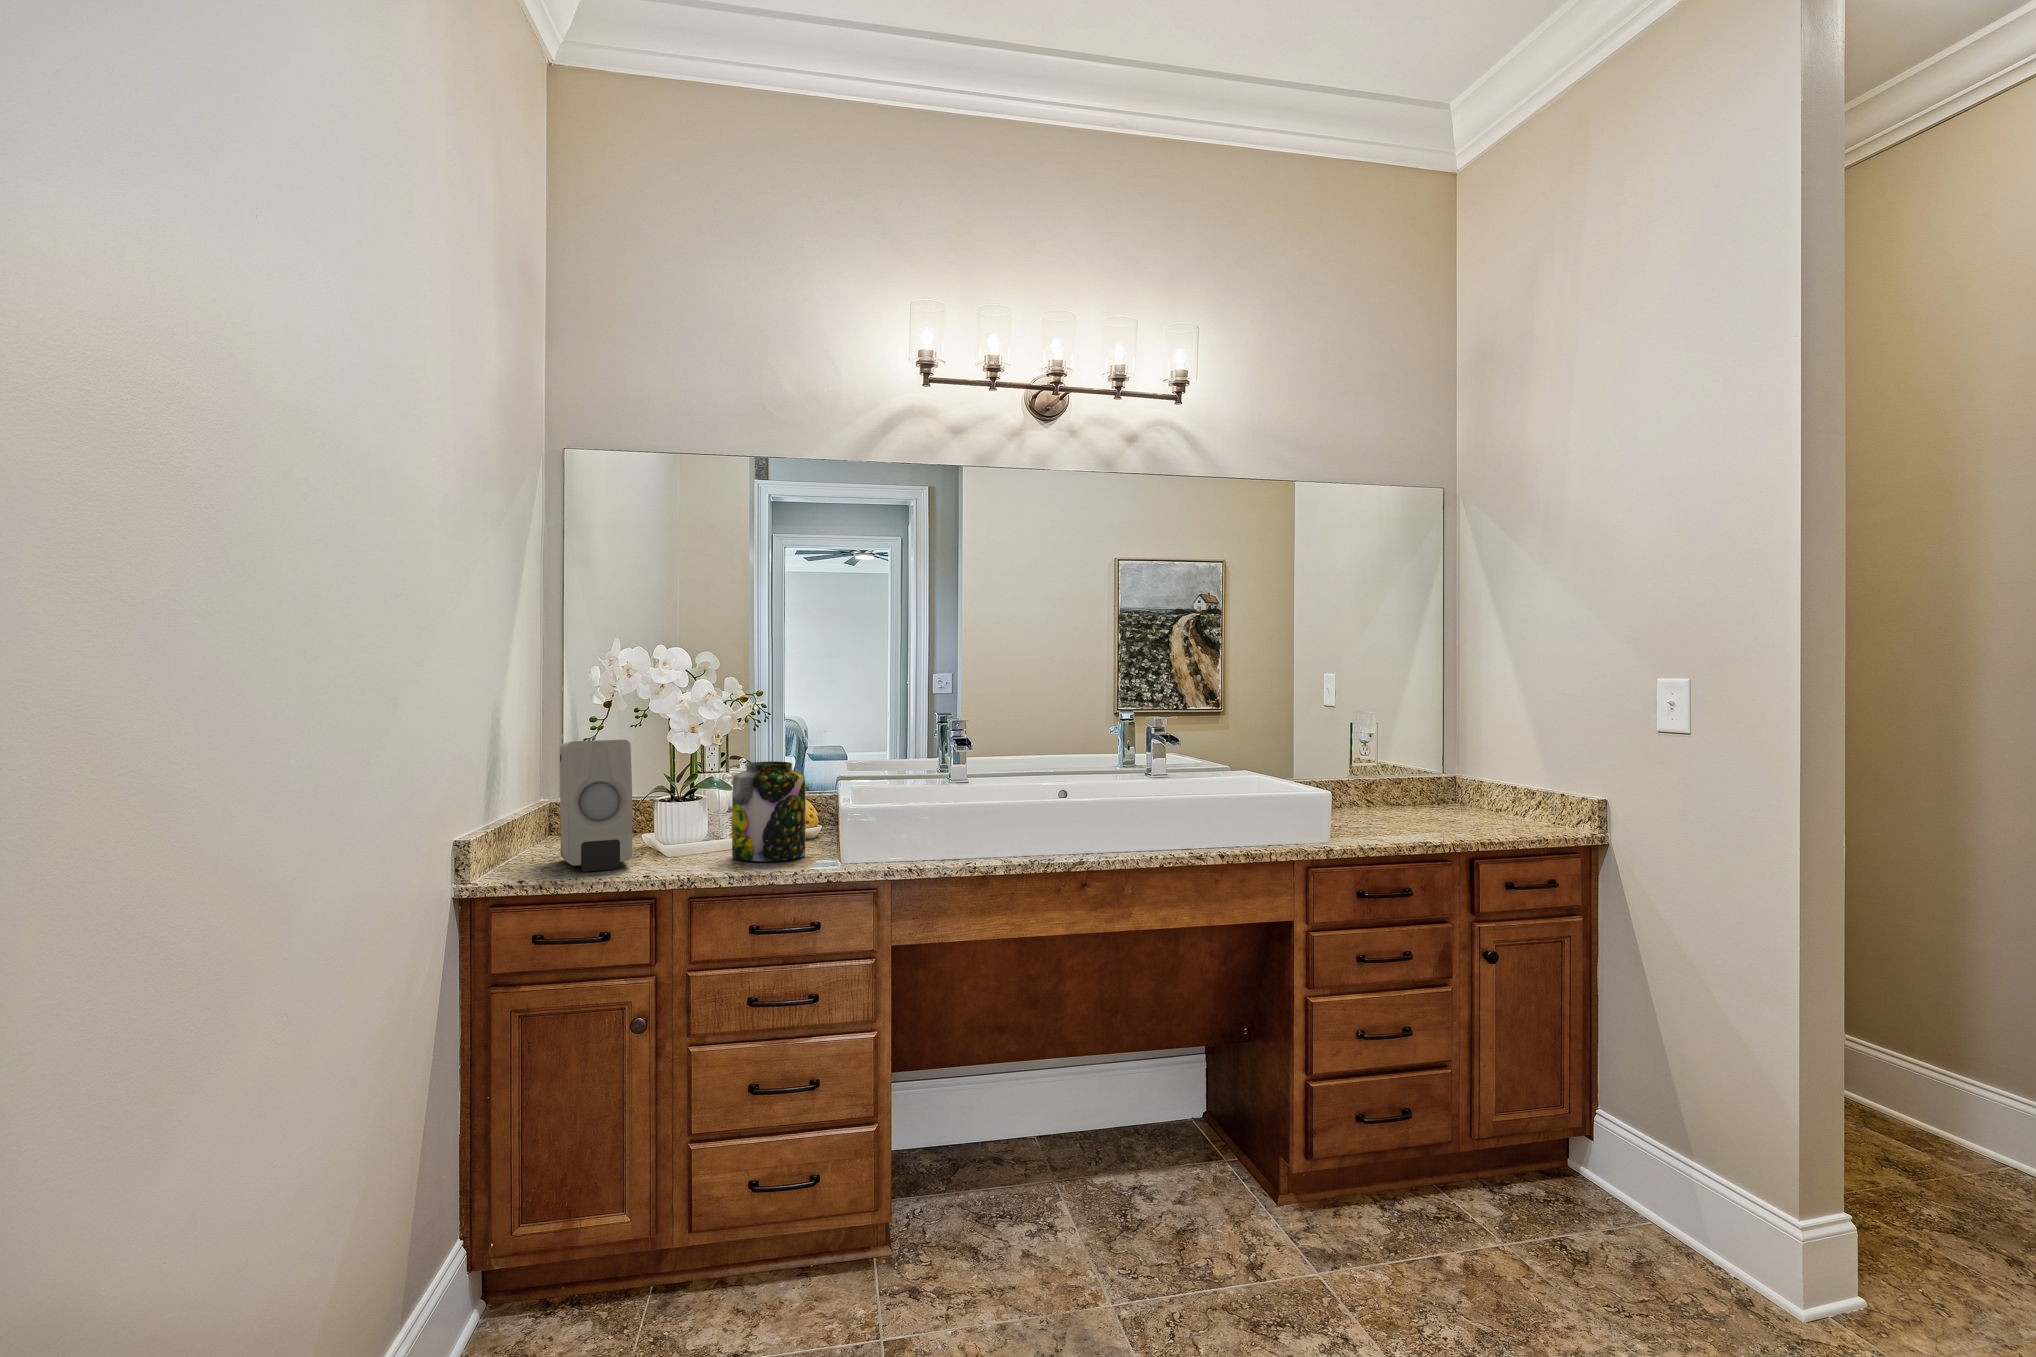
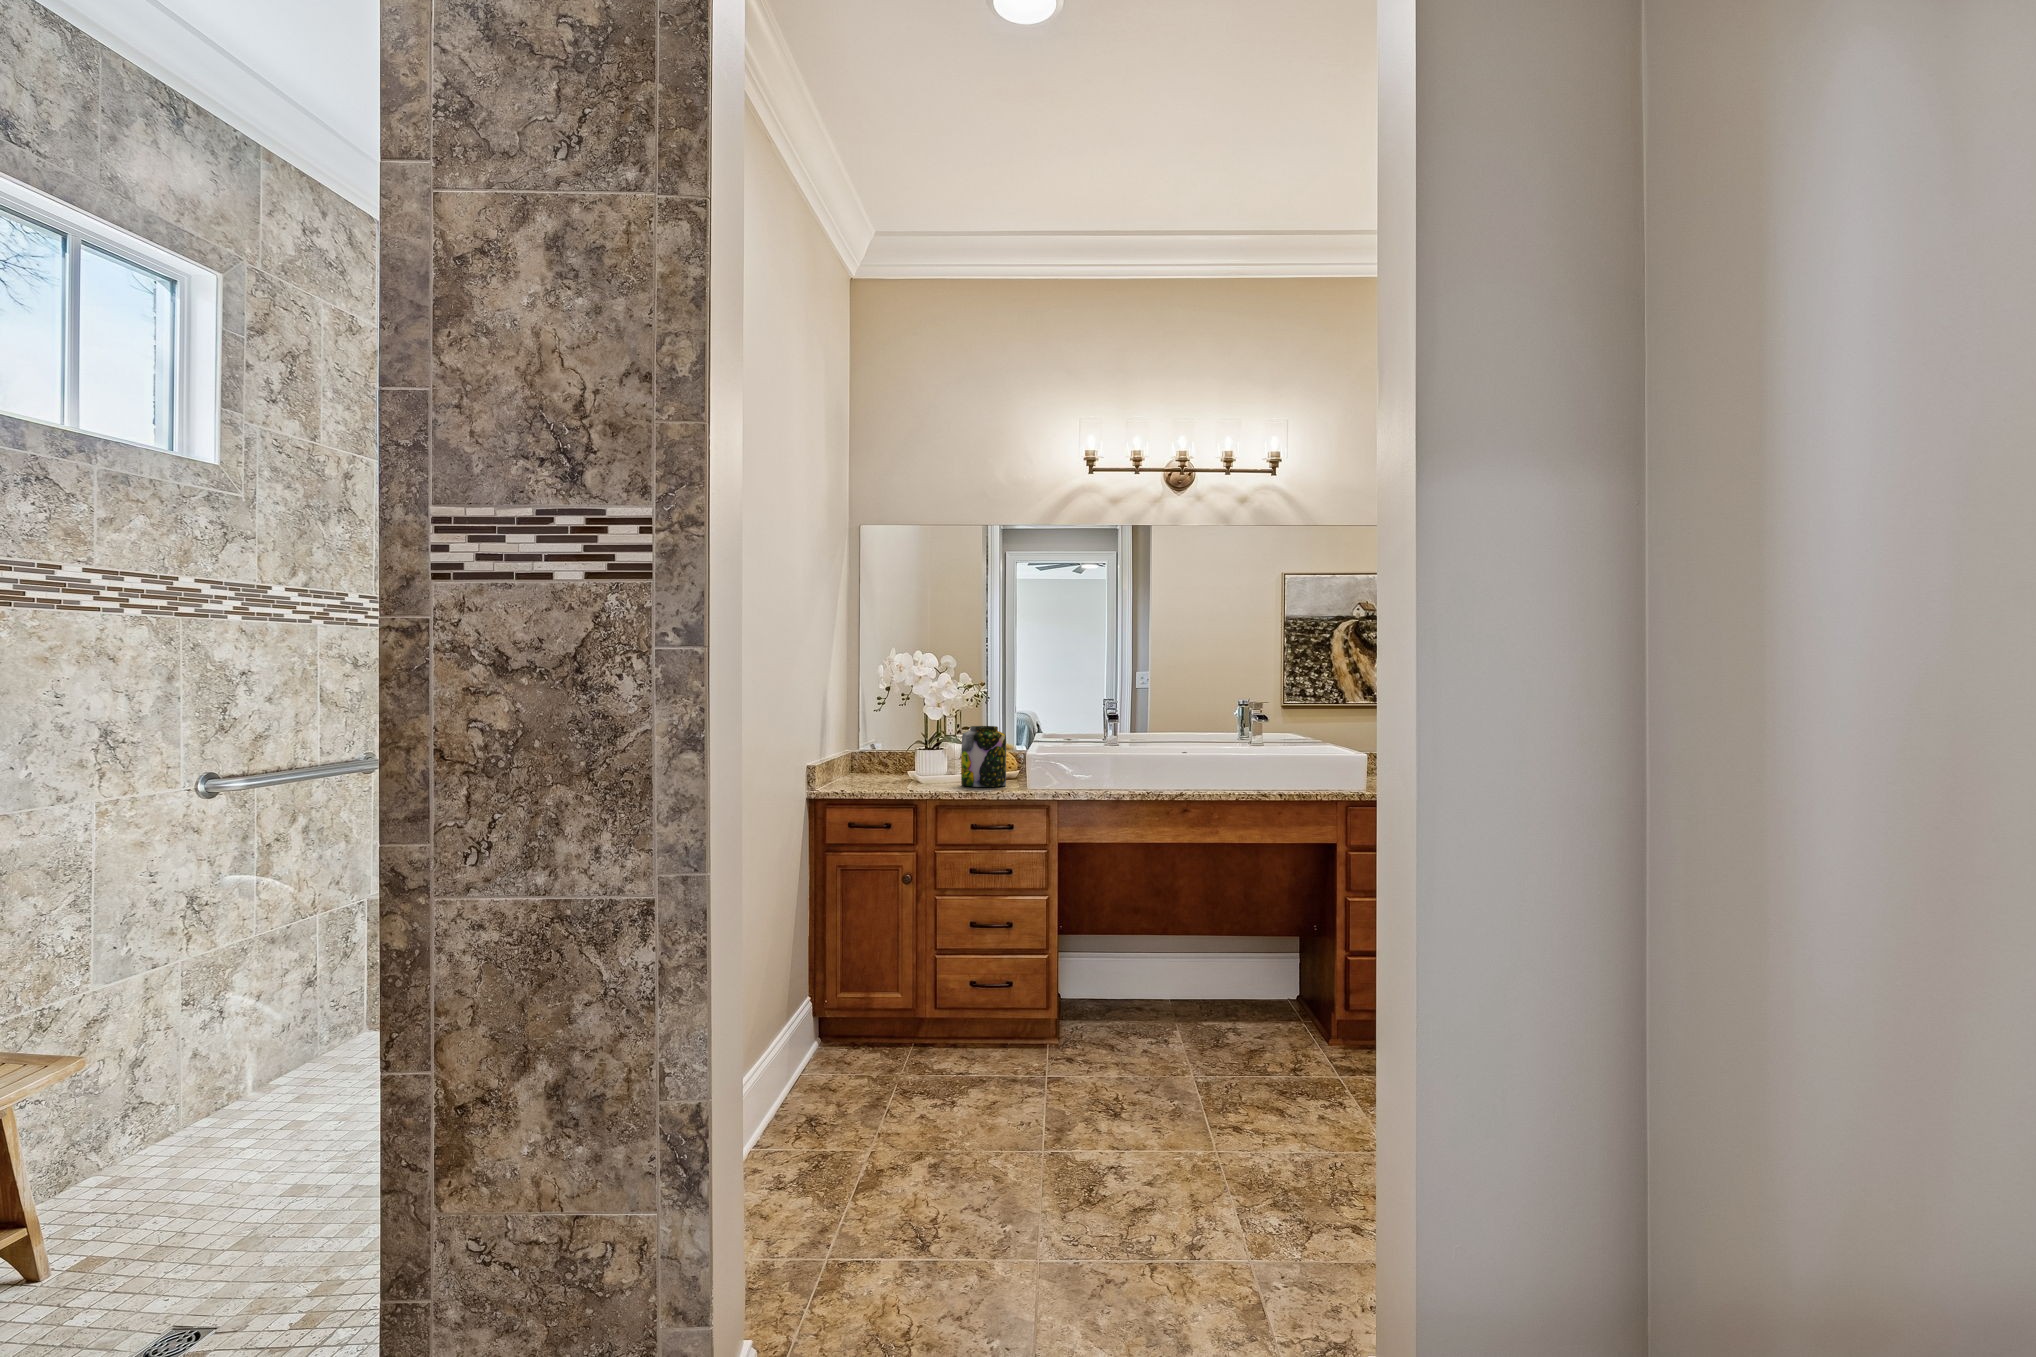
soap dispenser: present [560,740,632,871] -> none [860,710,903,788]

